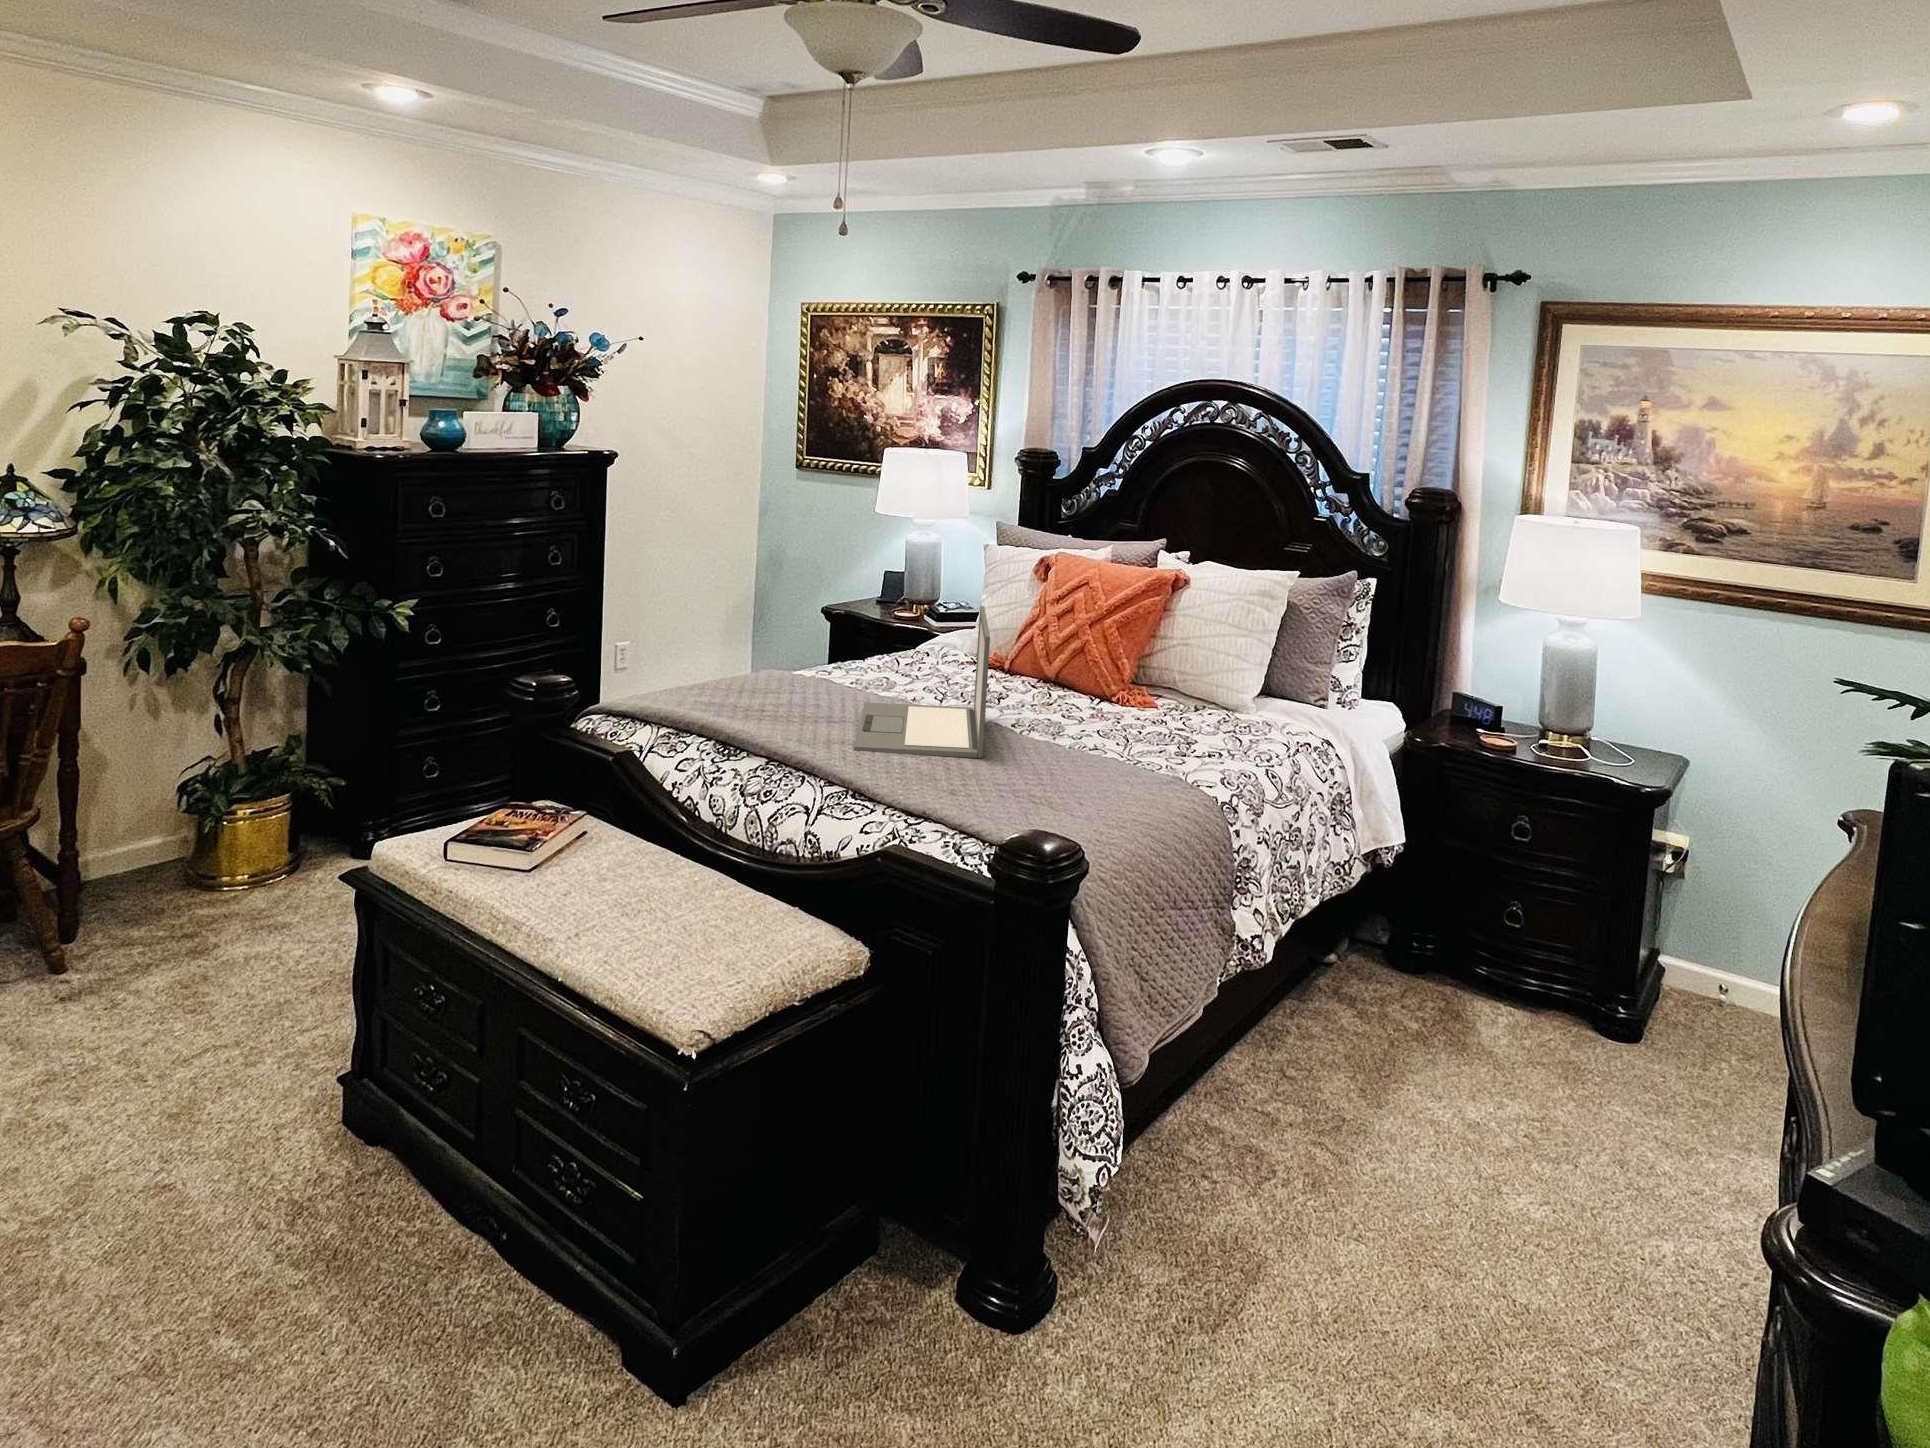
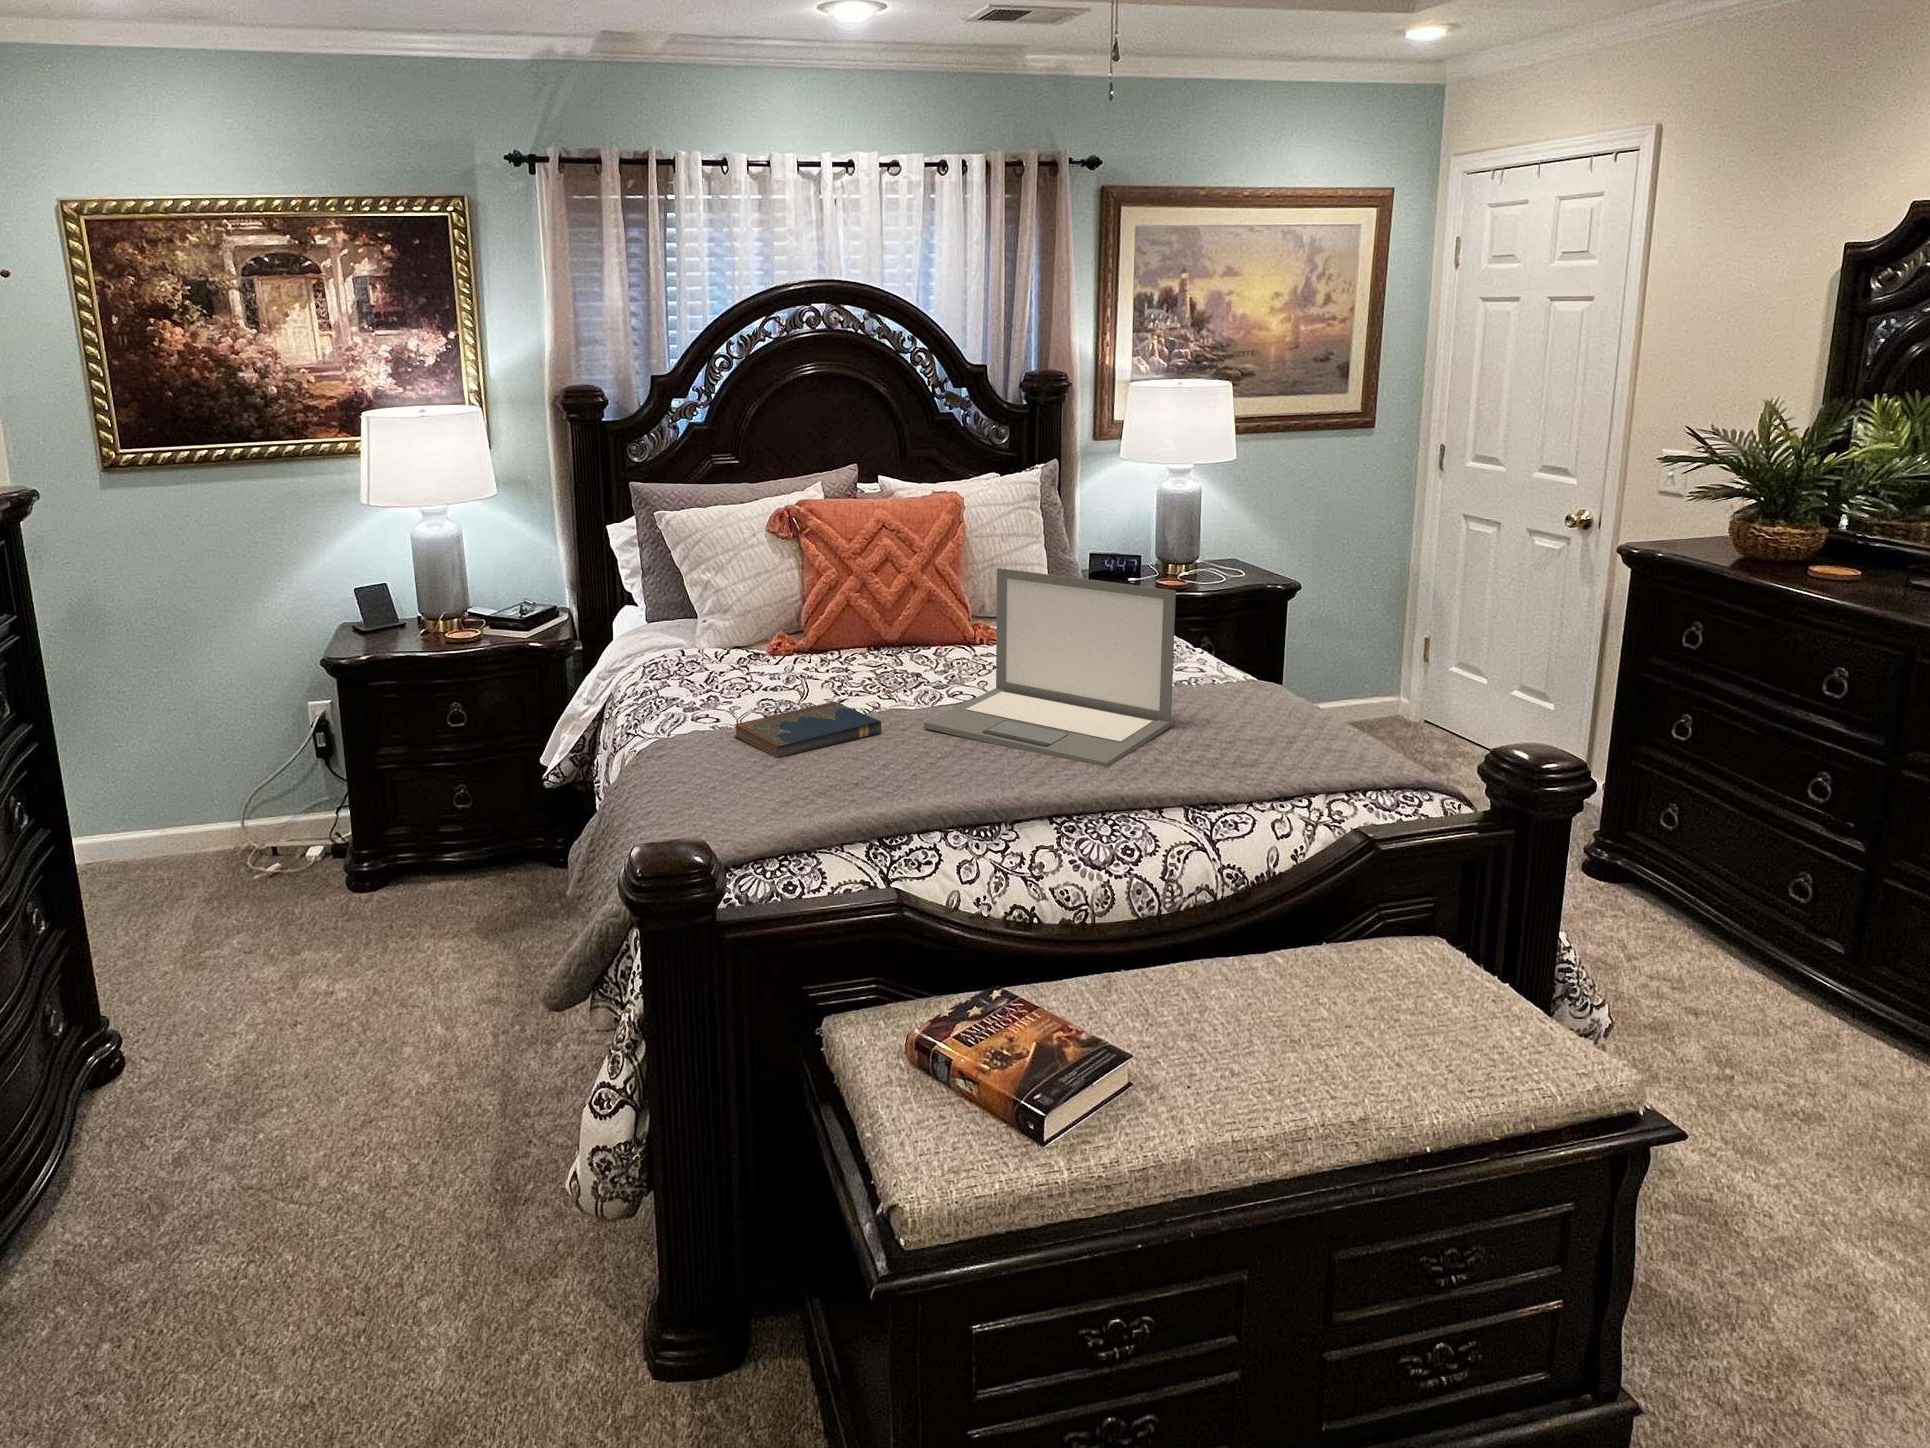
hardcover book: none [753,668,862,701] -> present [734,701,881,758]

